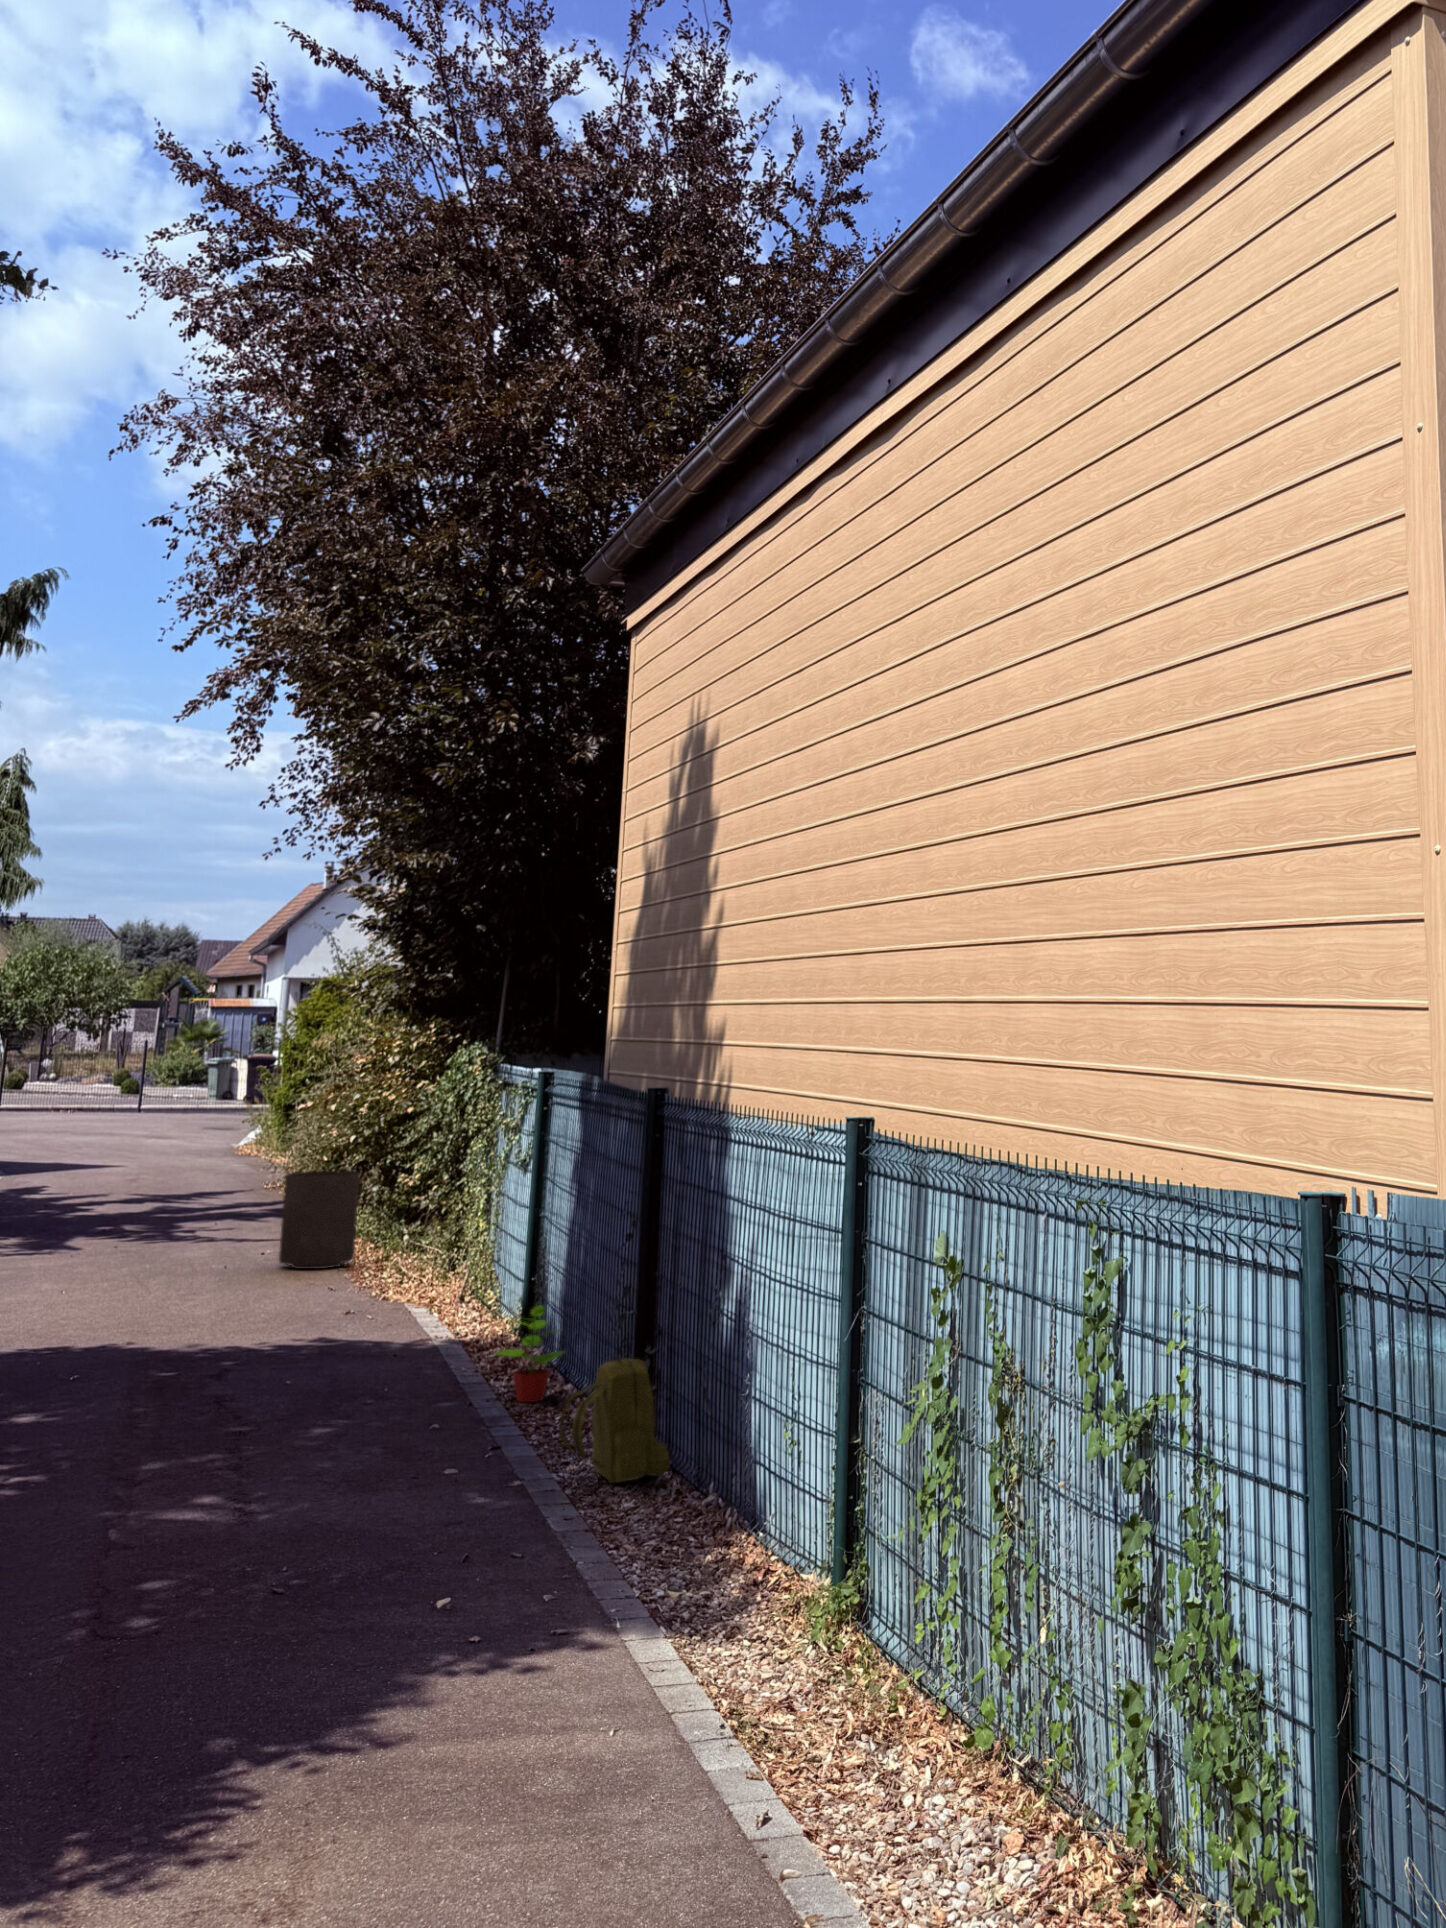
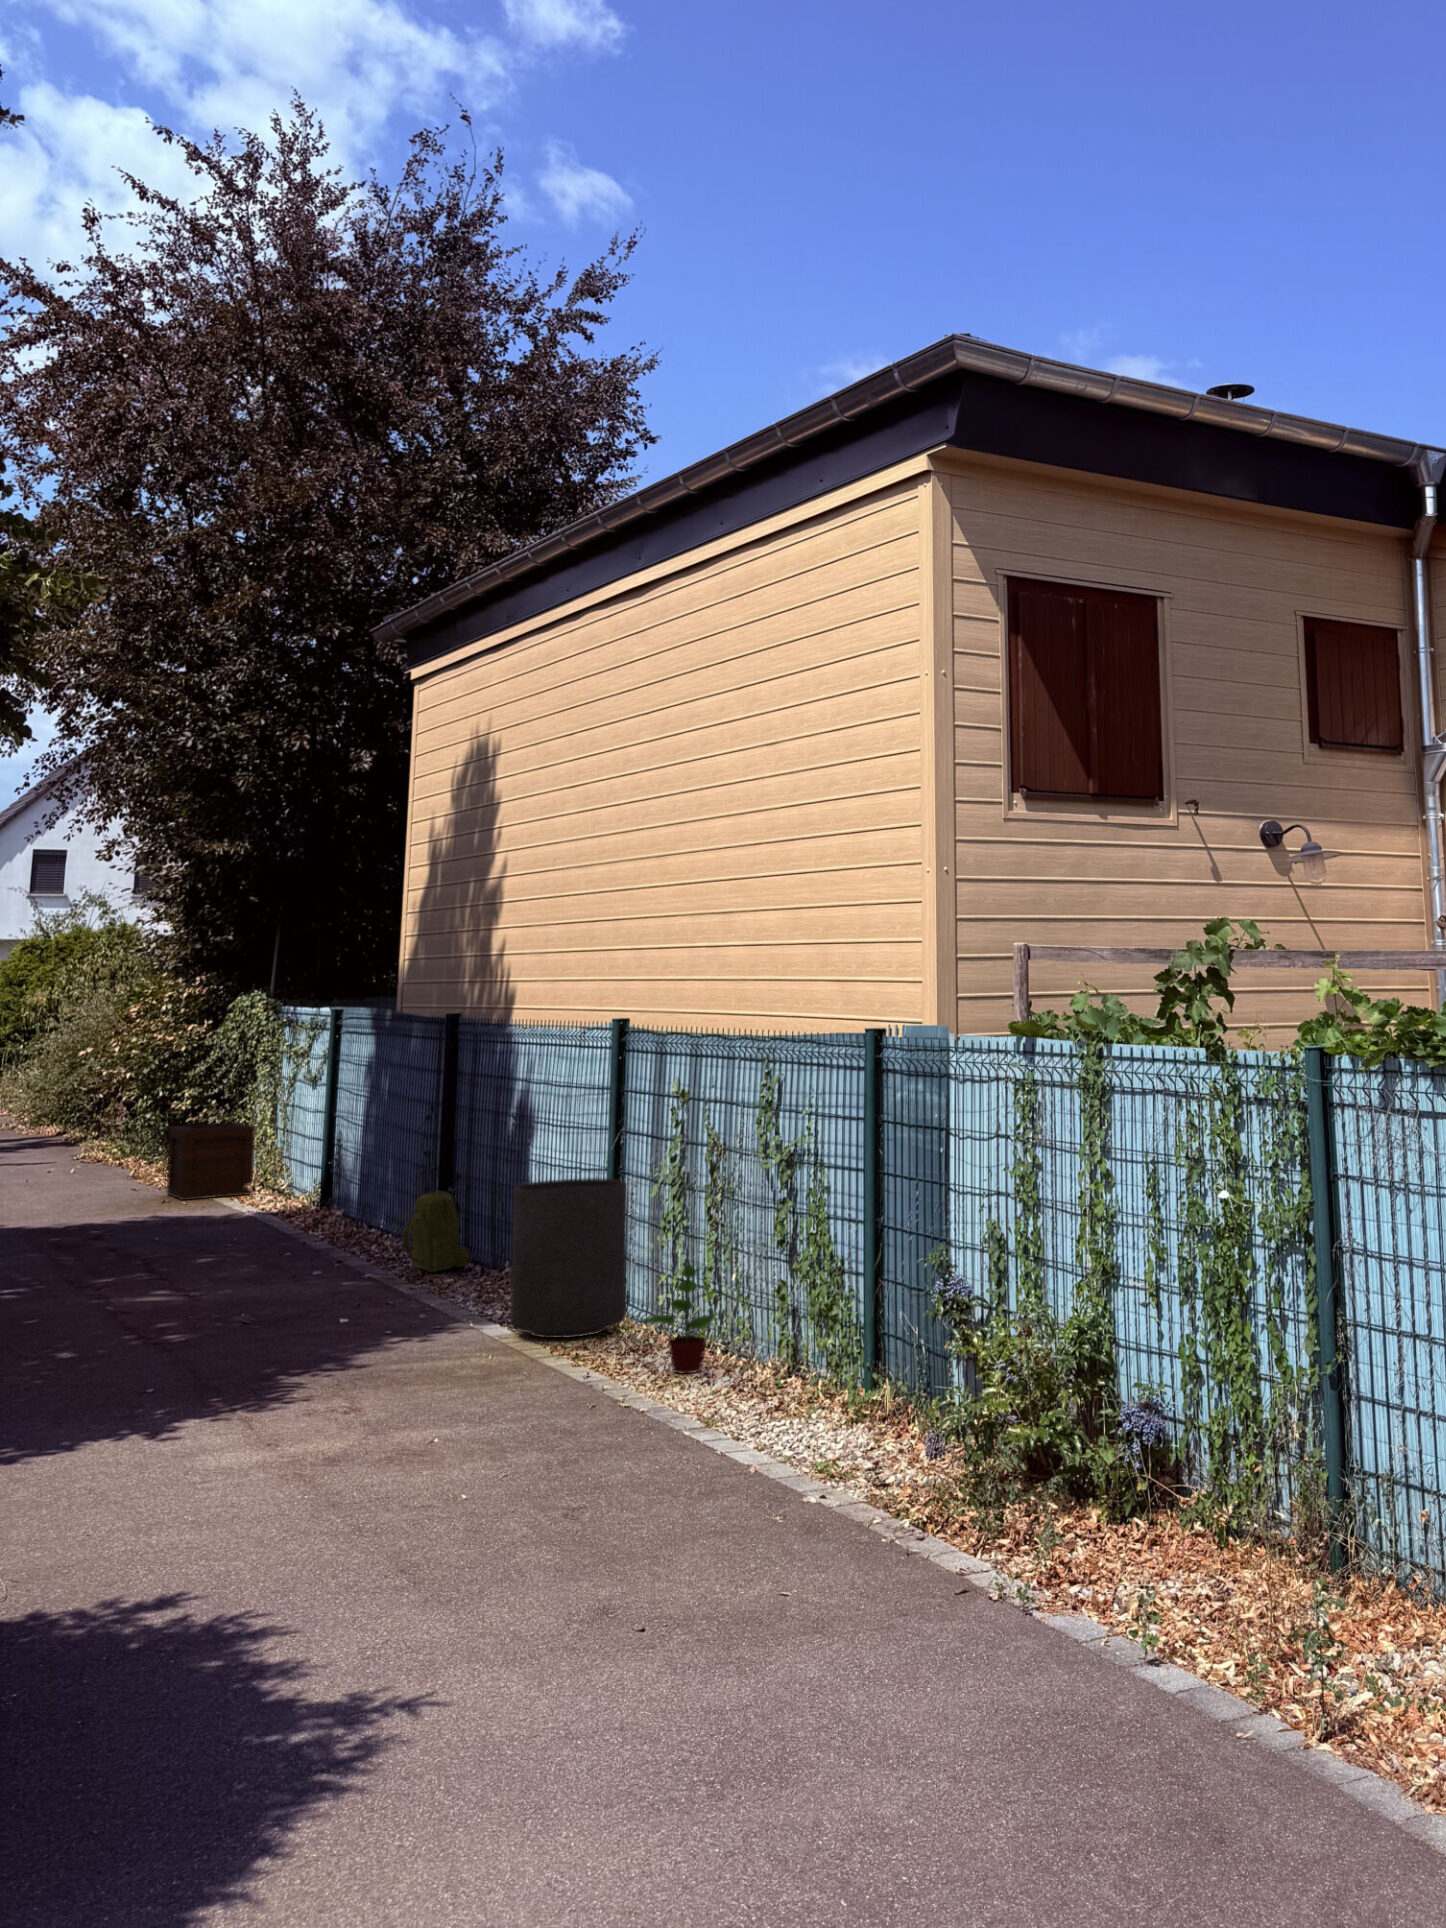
trash can: present [279,1171,359,1269] -> present [511,1178,627,1338]
wooden crate: none [362,1214,465,1314] -> present [167,1122,255,1200]
potted plant: present [495,1305,563,1402] -> present [641,1264,717,1374]

